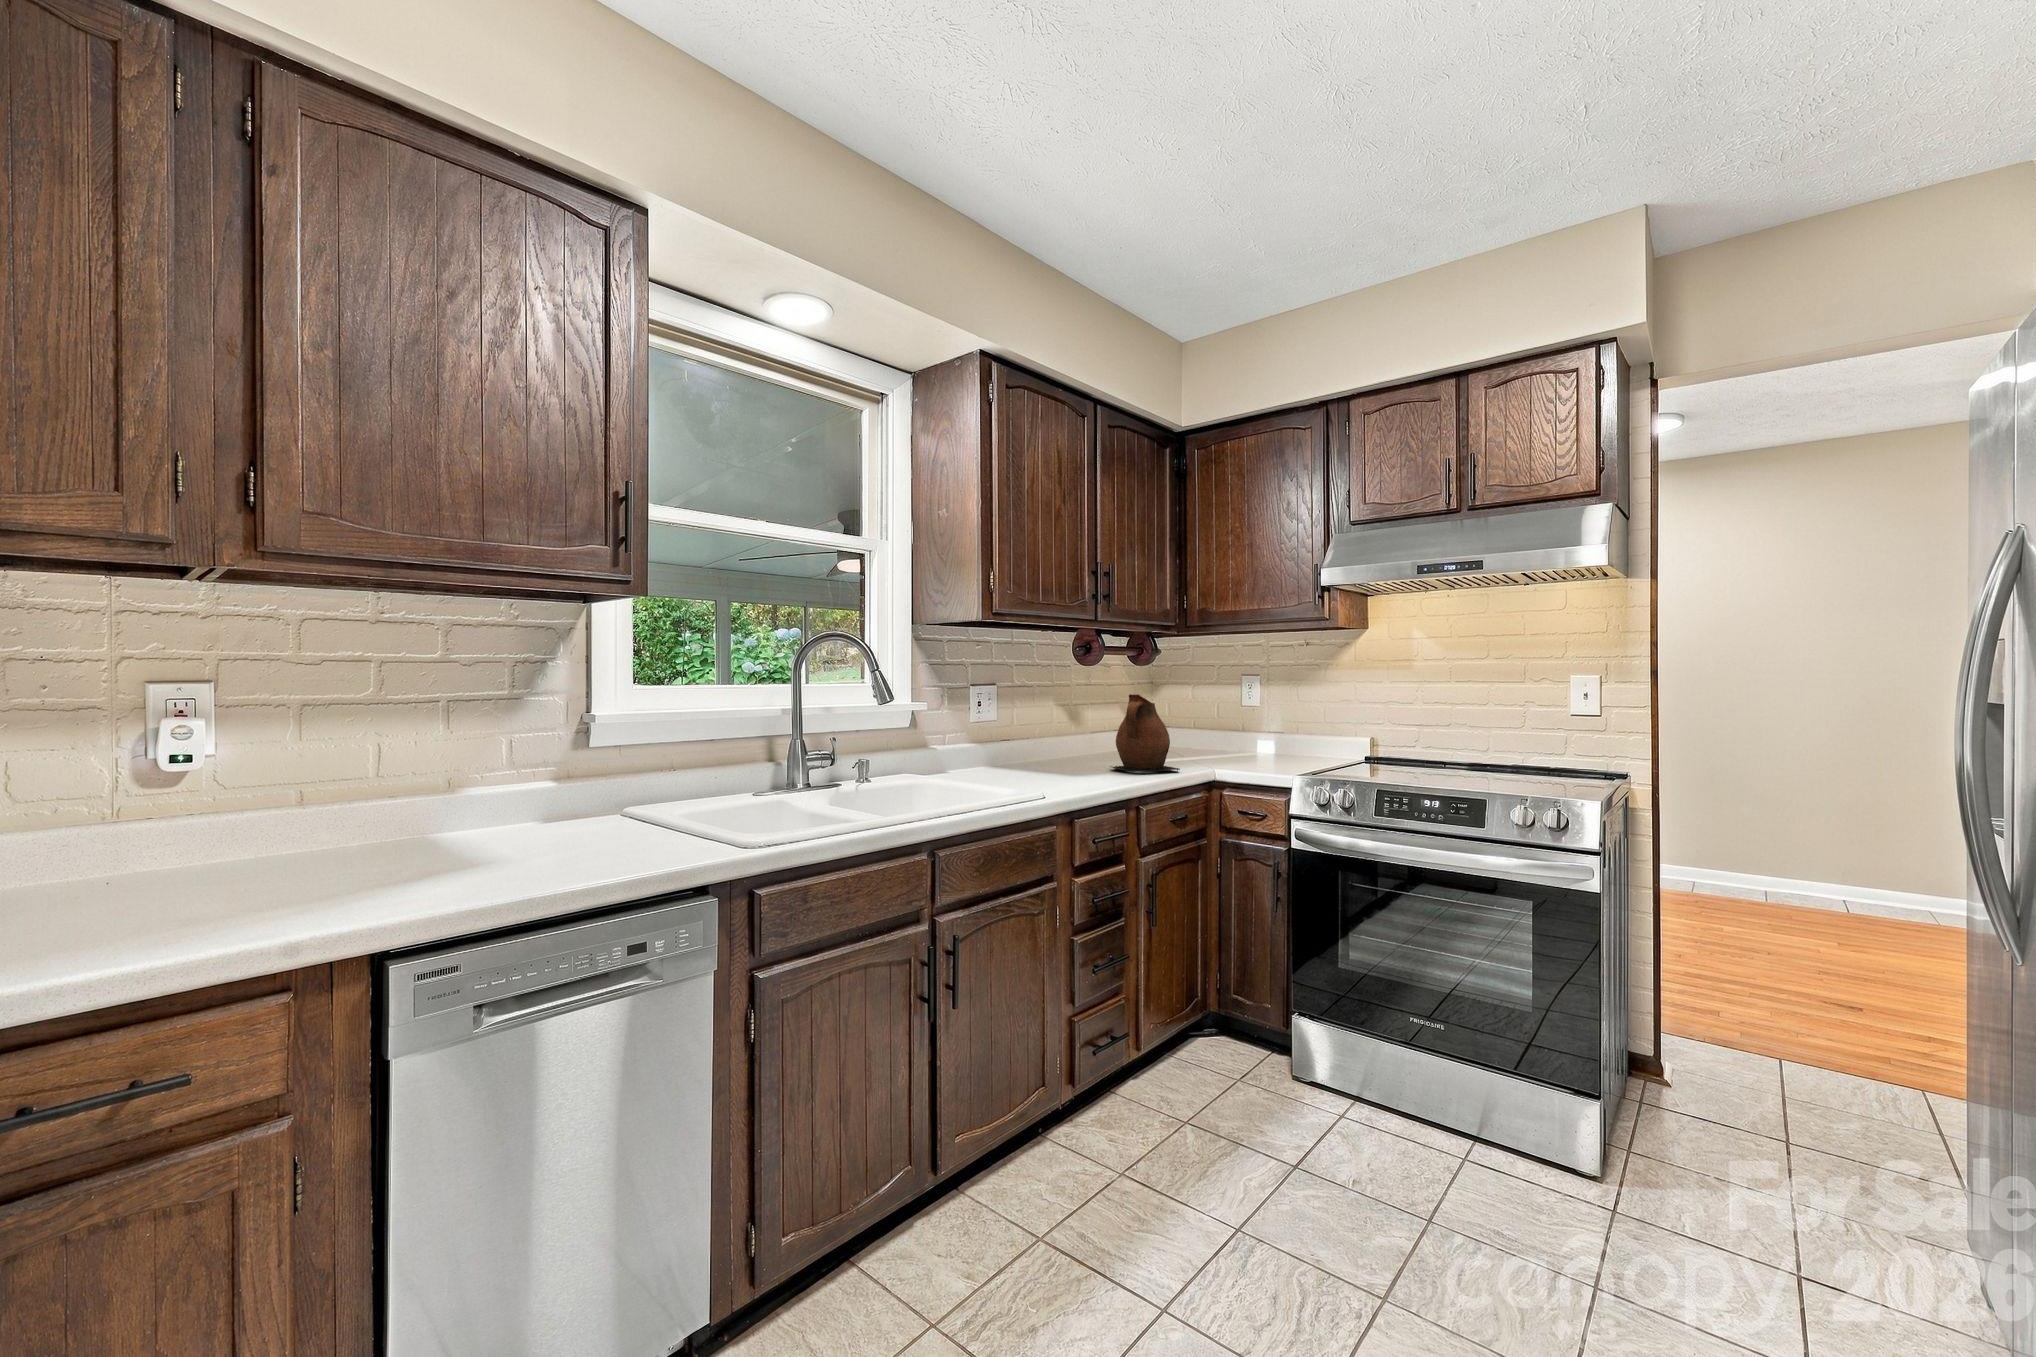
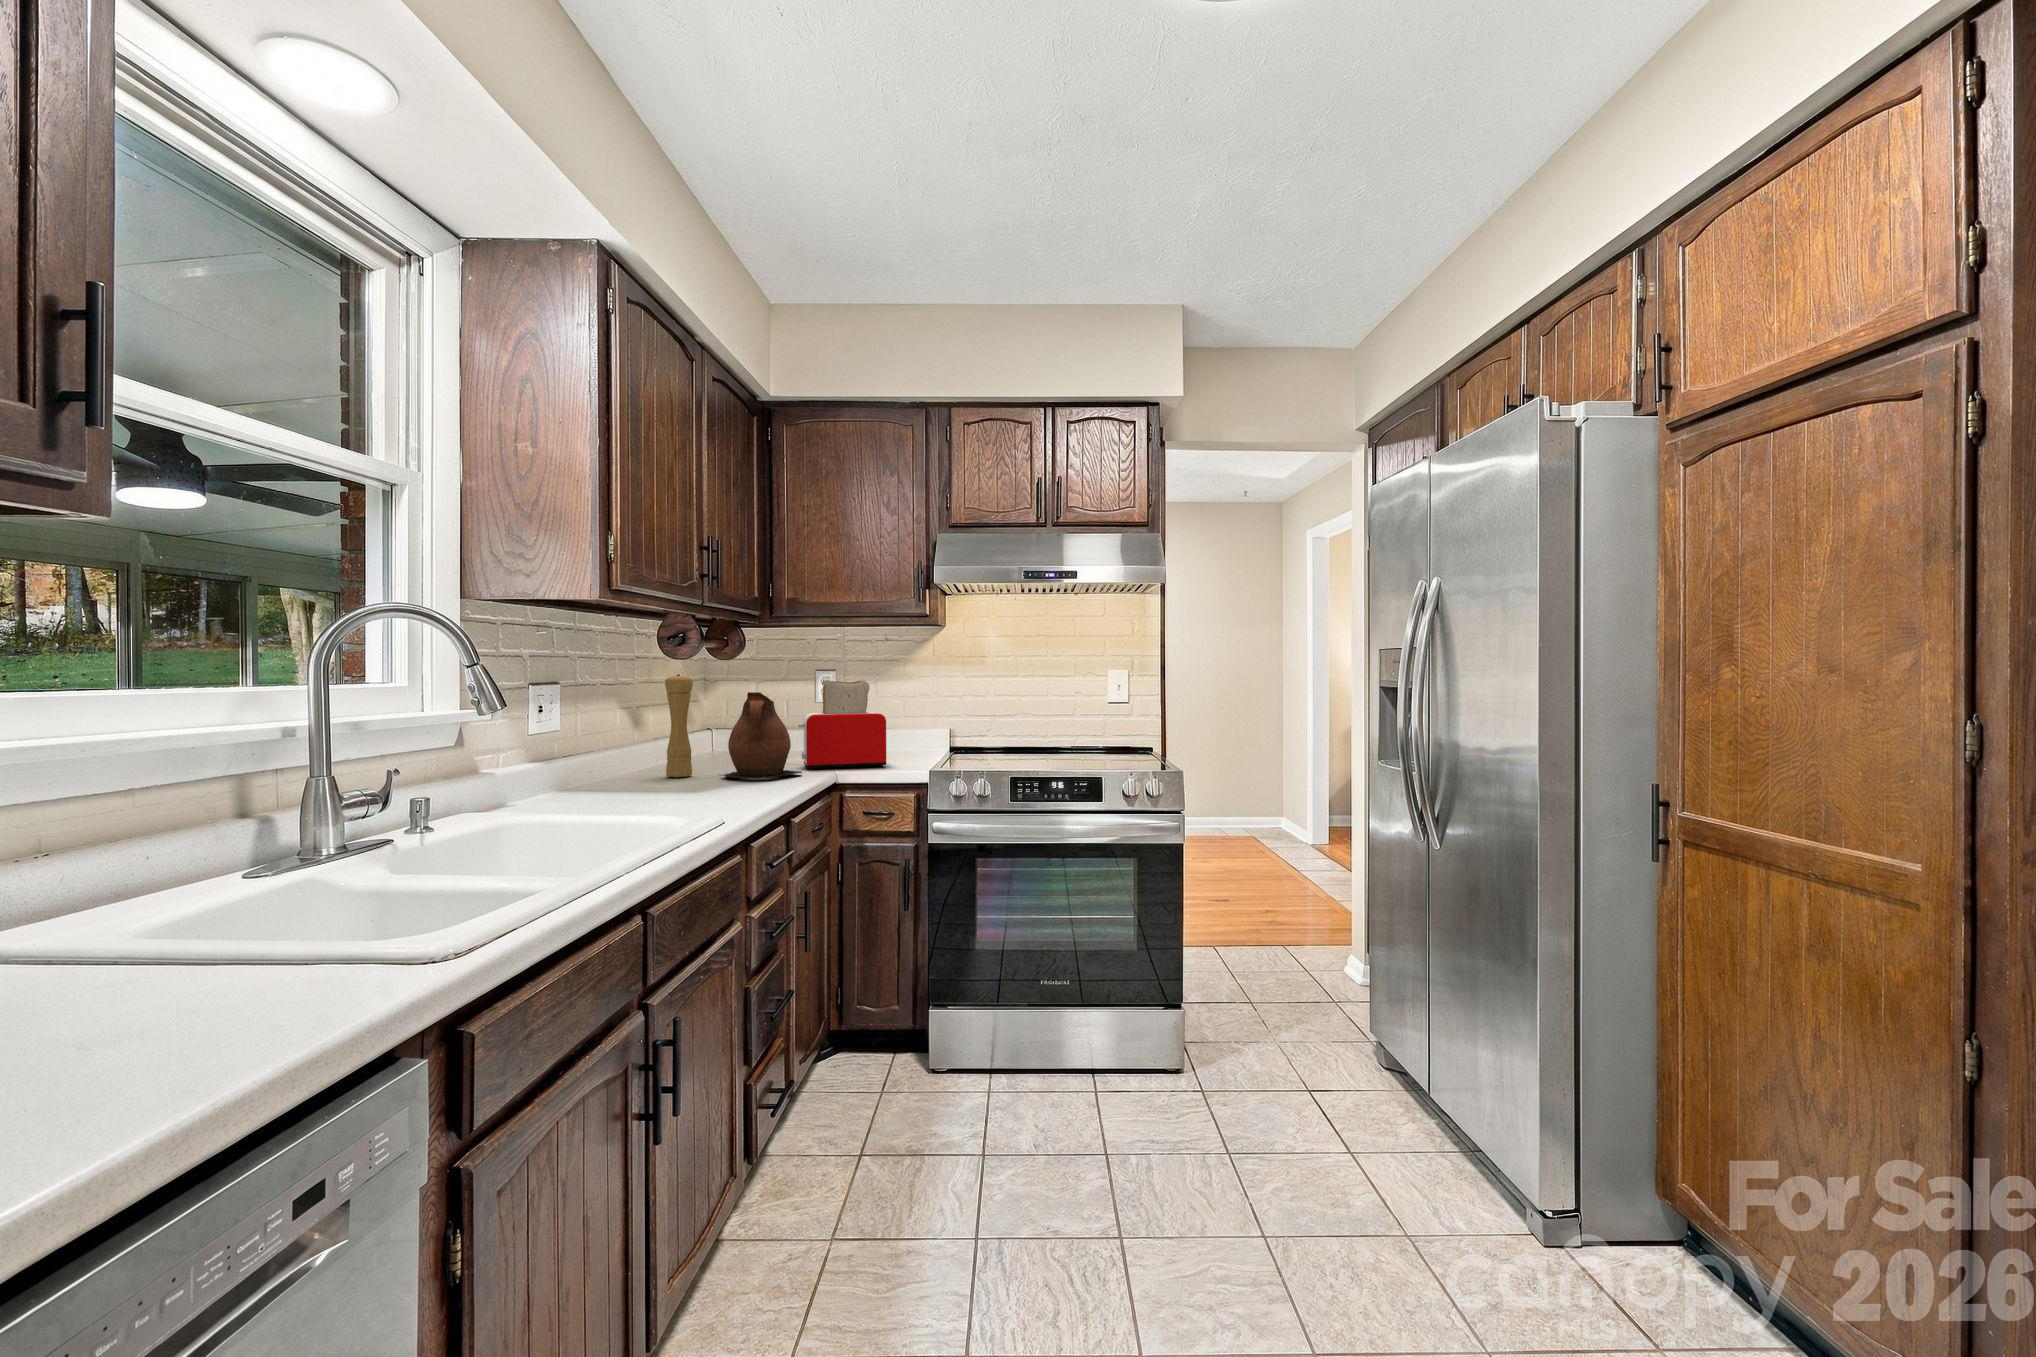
pepper mill: none [1072,678,1094,766] -> present [665,674,693,777]
toaster: none [1190,685,1274,771] -> present [798,681,886,769]

